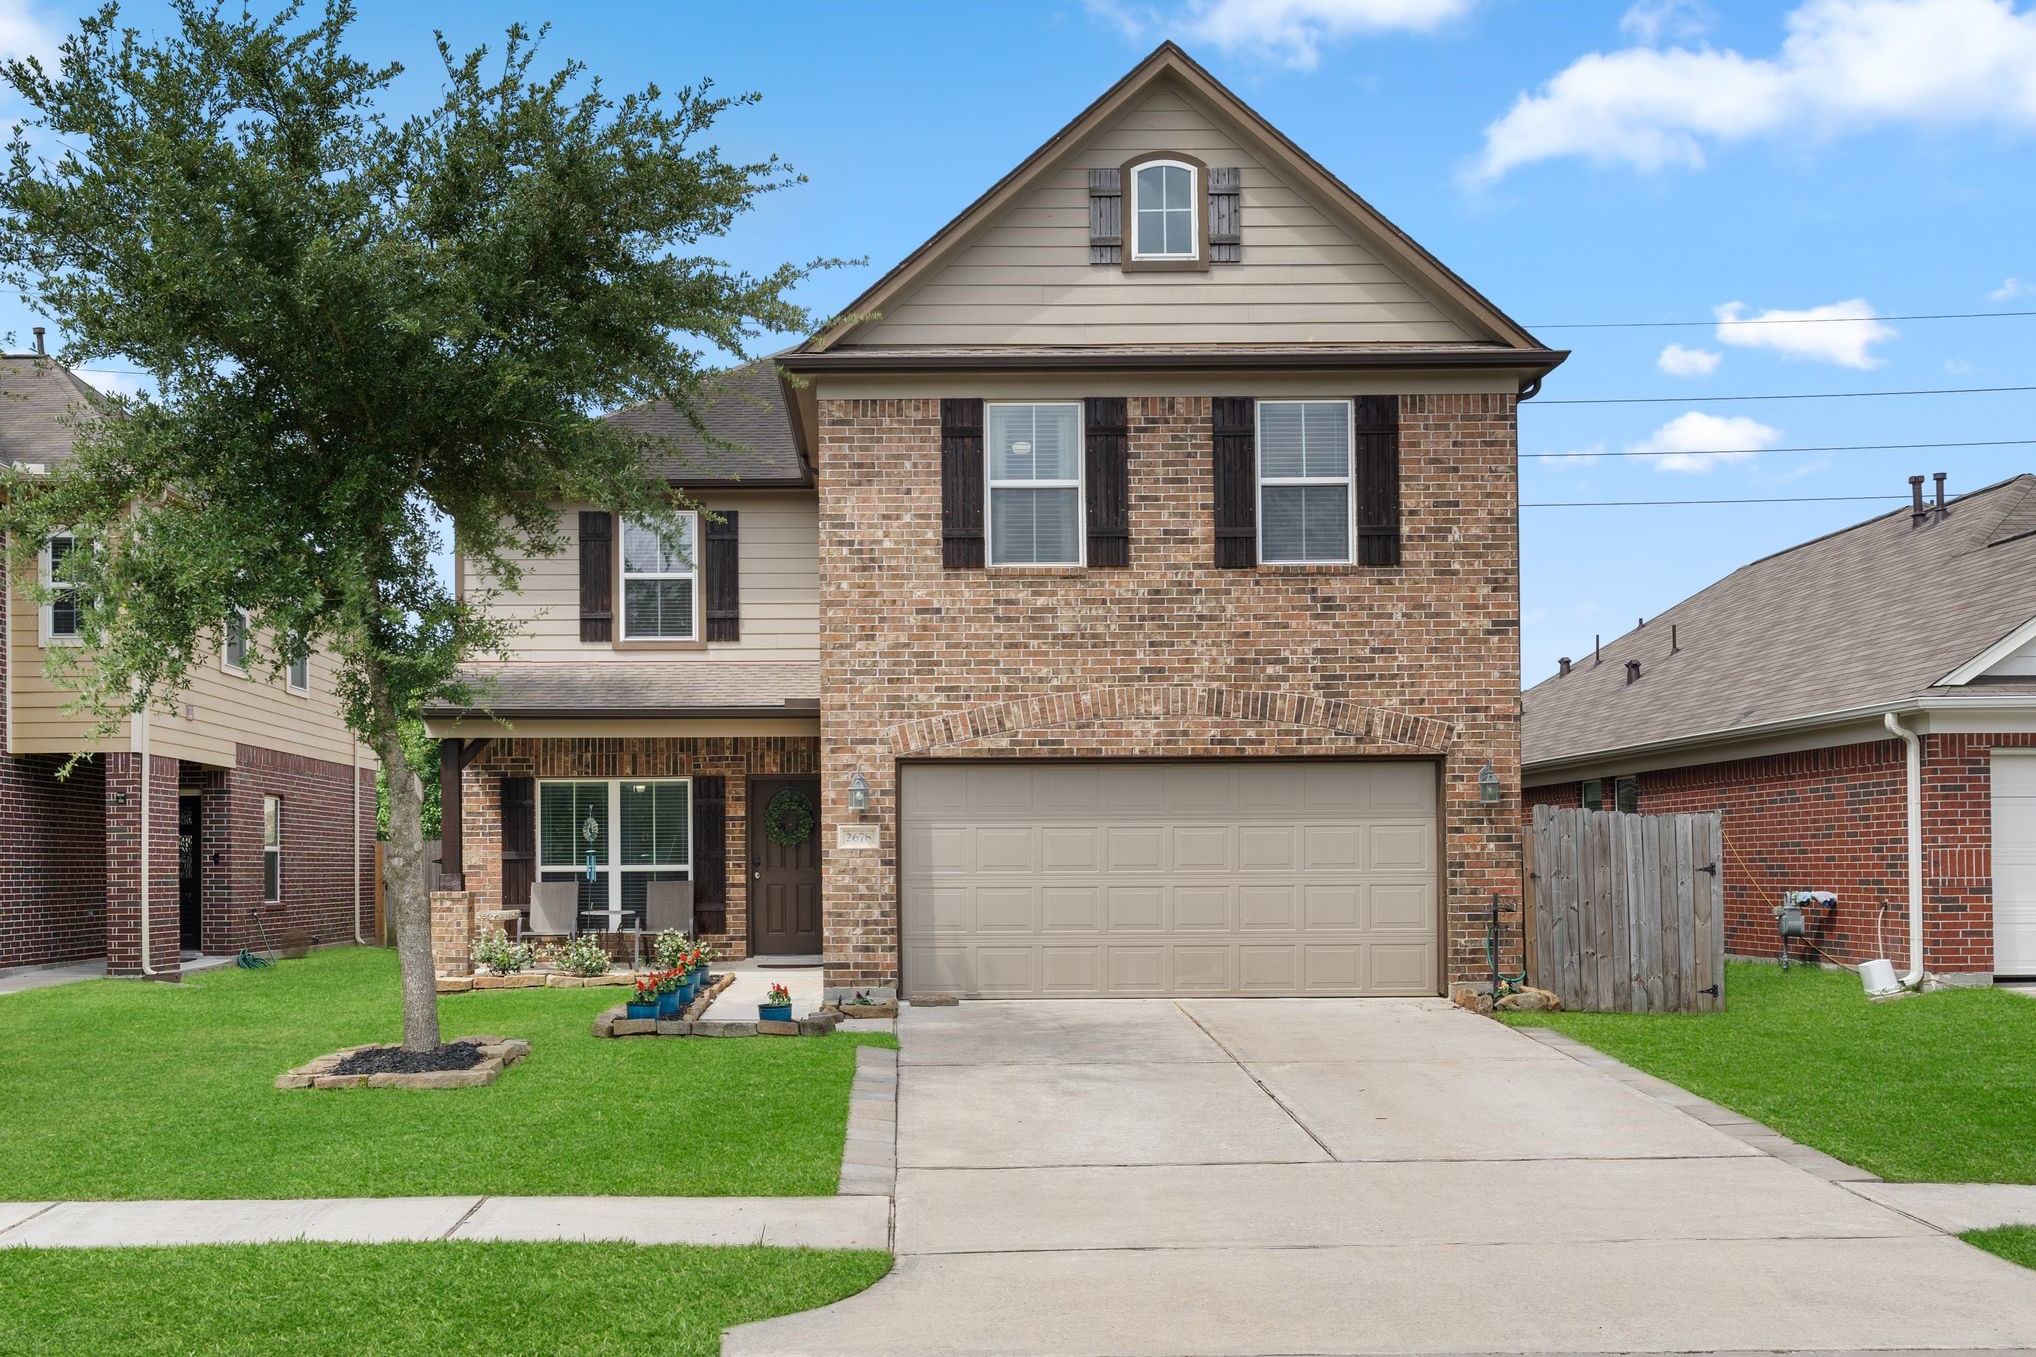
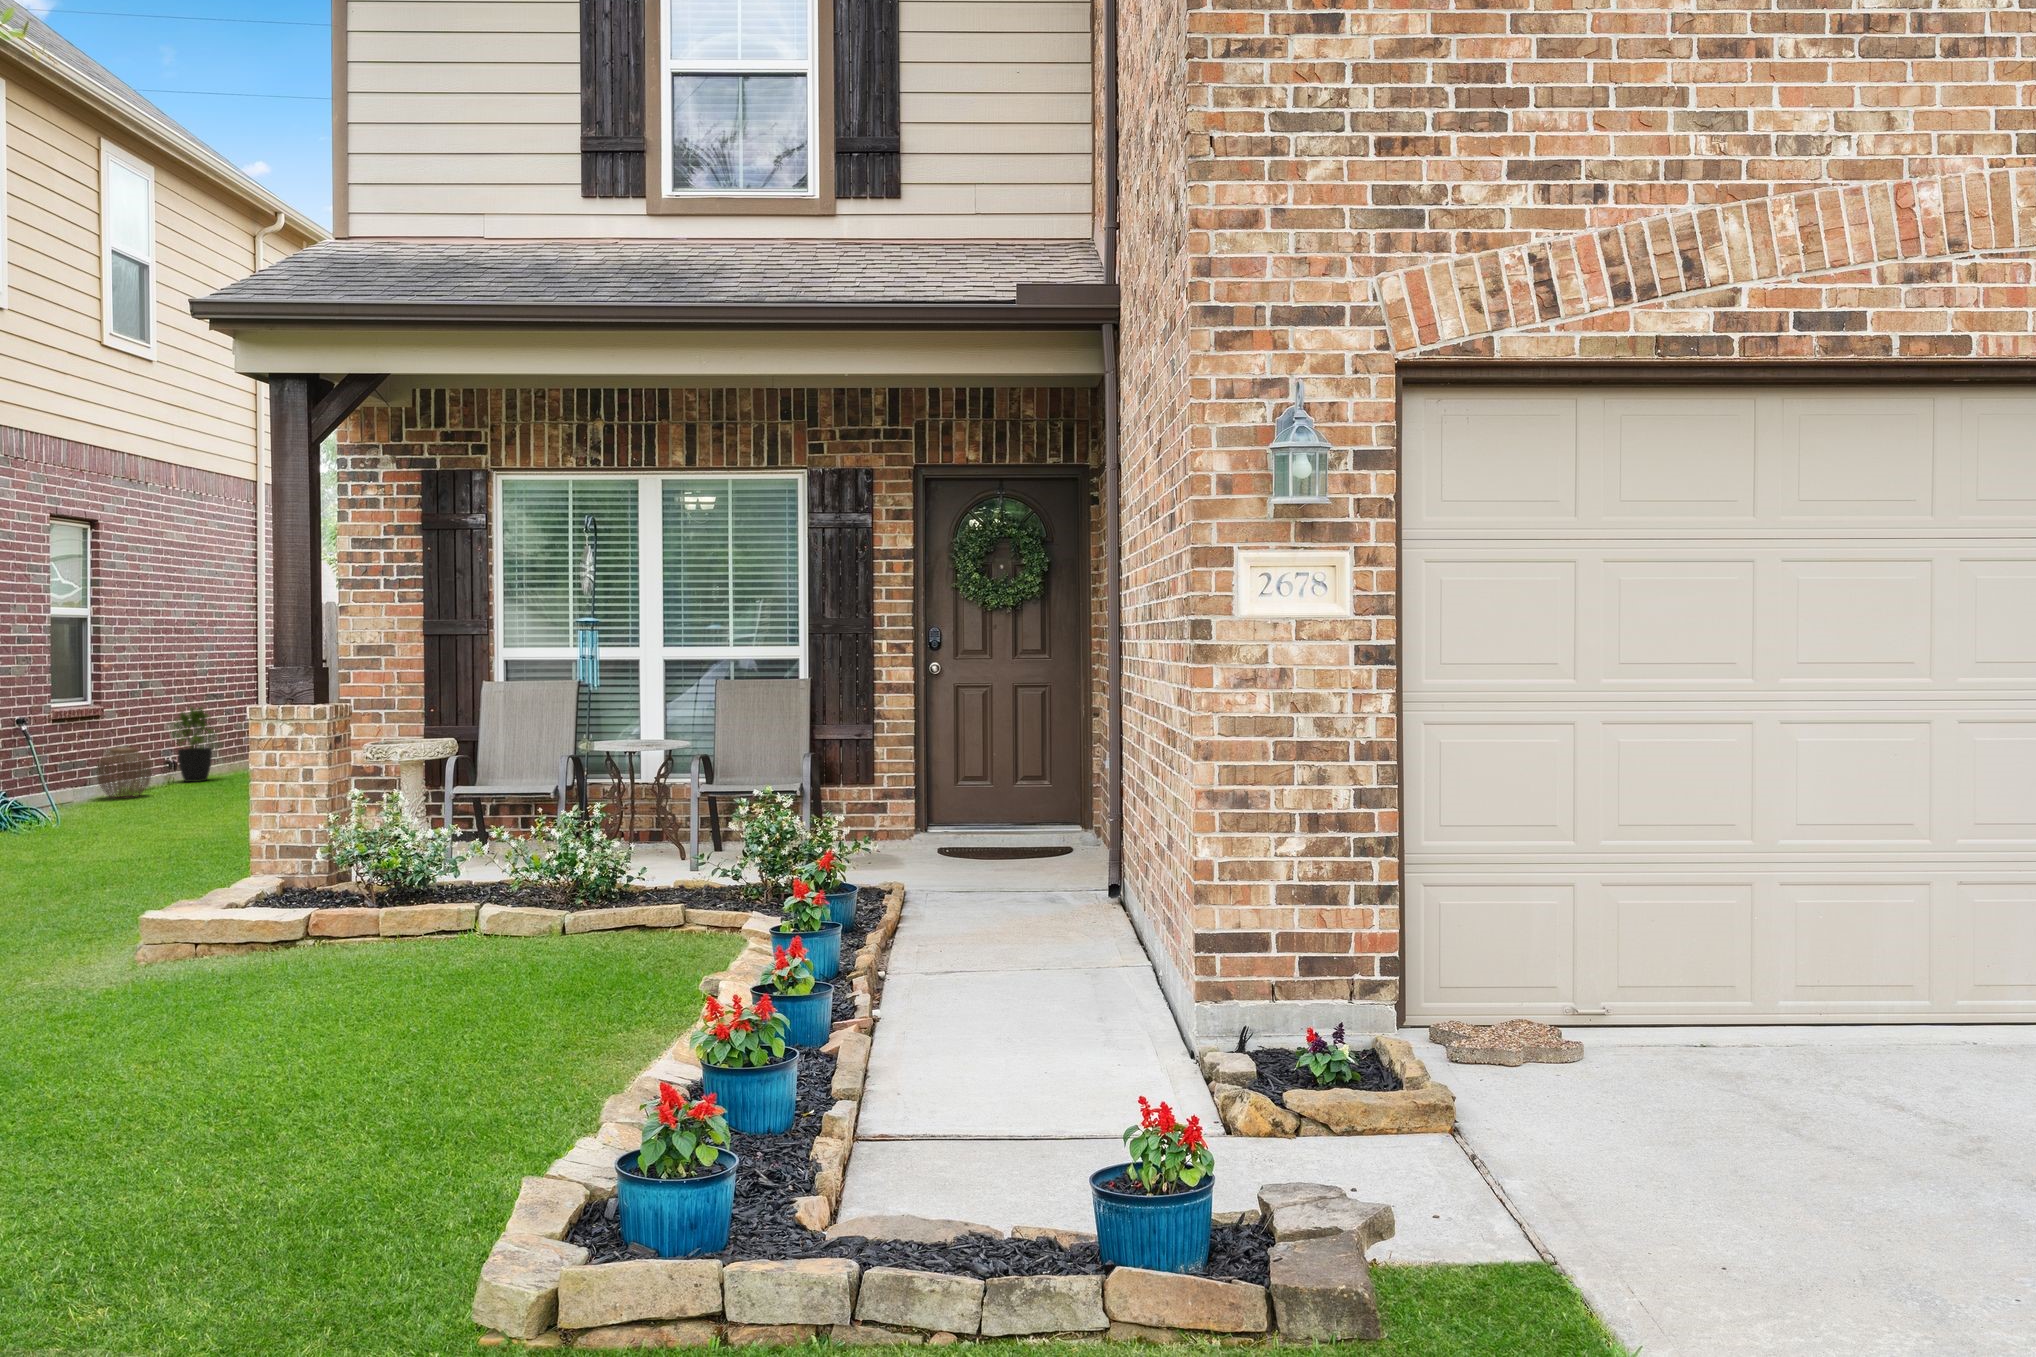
potted plant: none [313,904,344,951] -> present [171,707,219,782]

